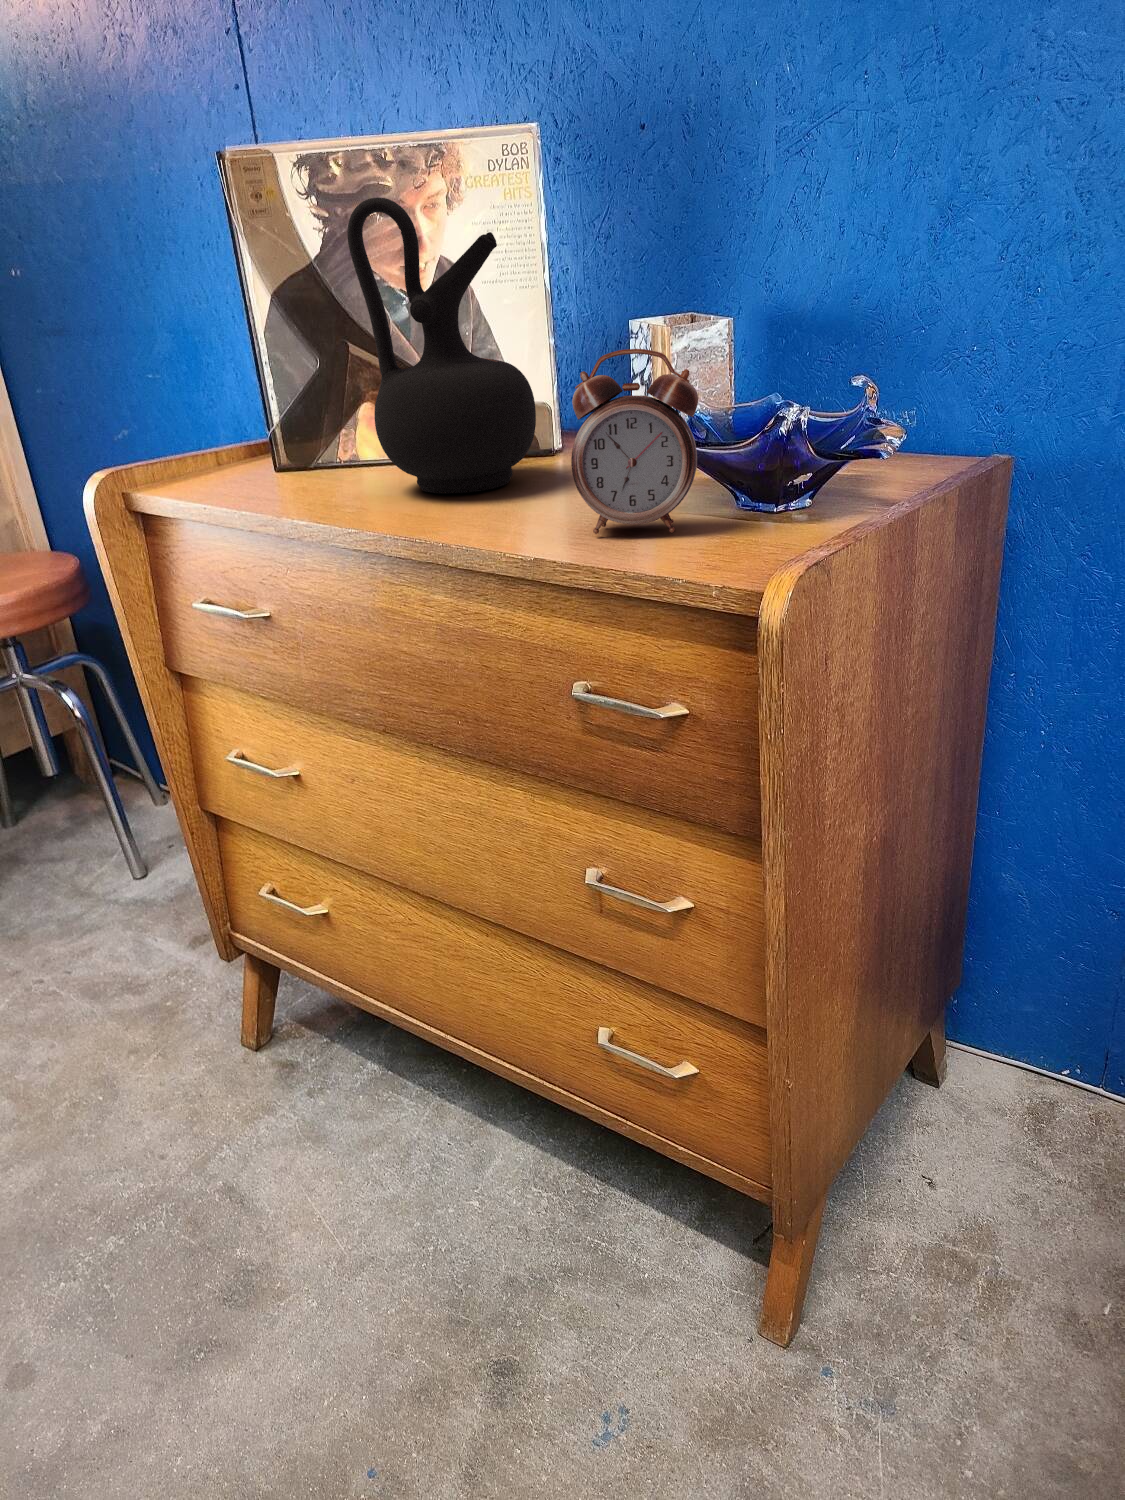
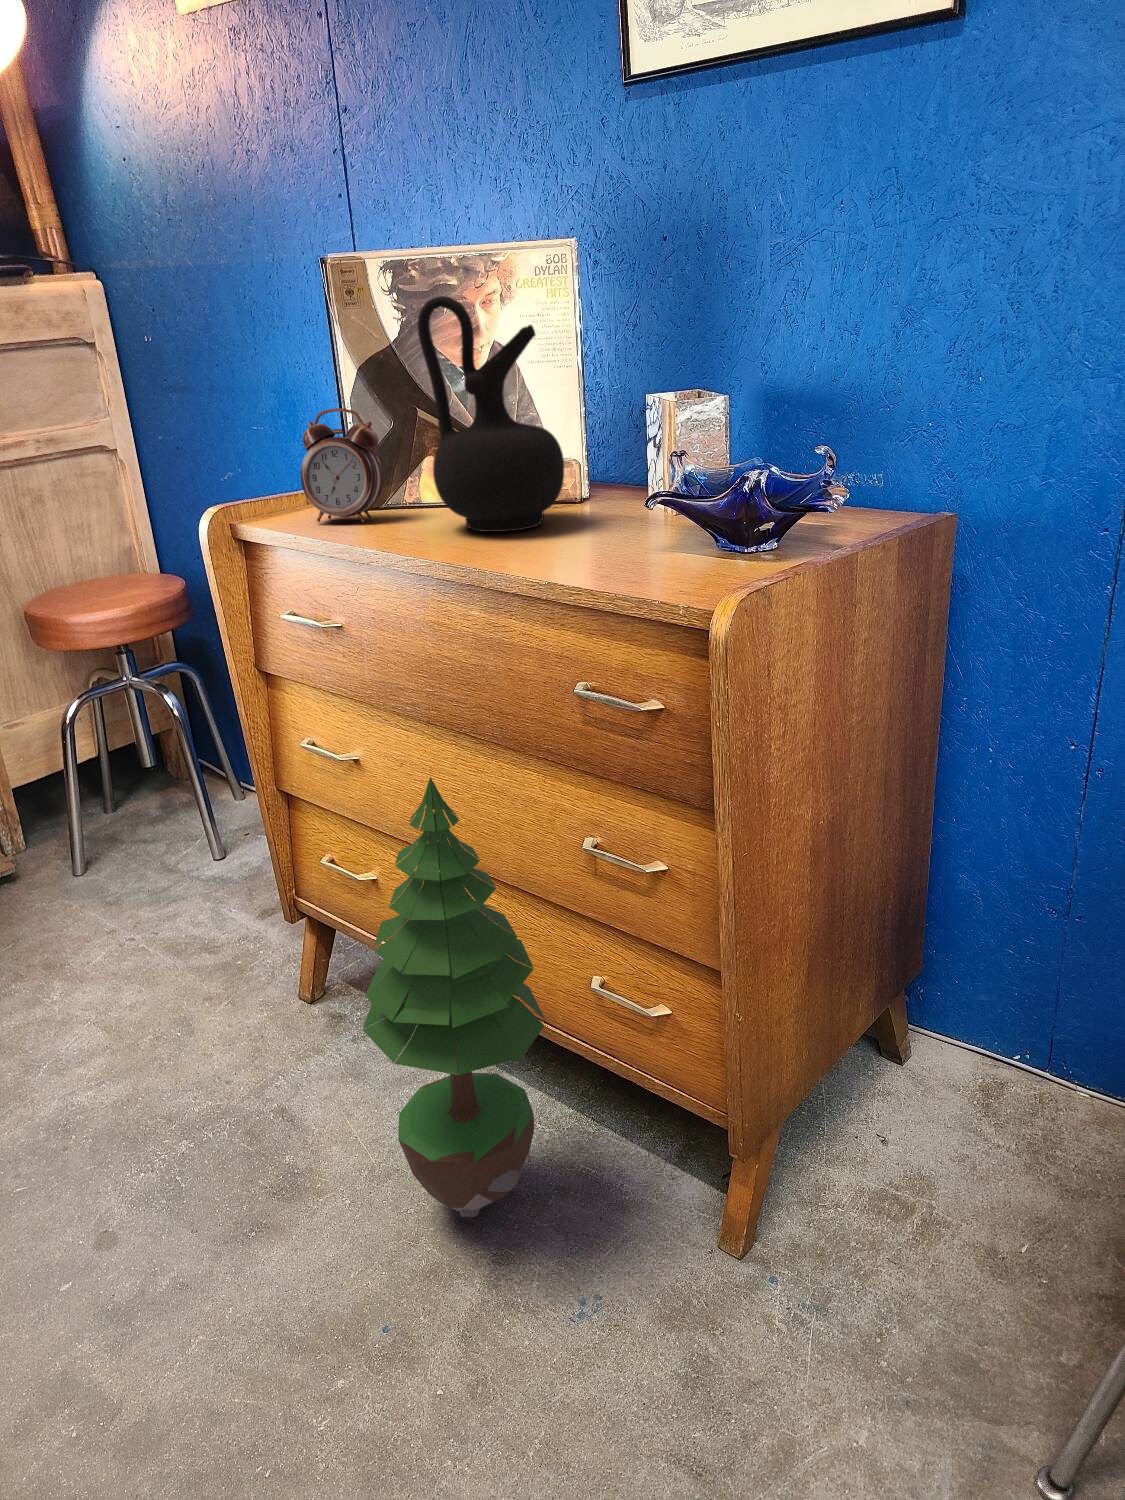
alarm clock: present [571,349,698,534] -> present [301,408,383,522]
potted tree: none [325,808,548,1320] -> present [363,777,545,1217]

